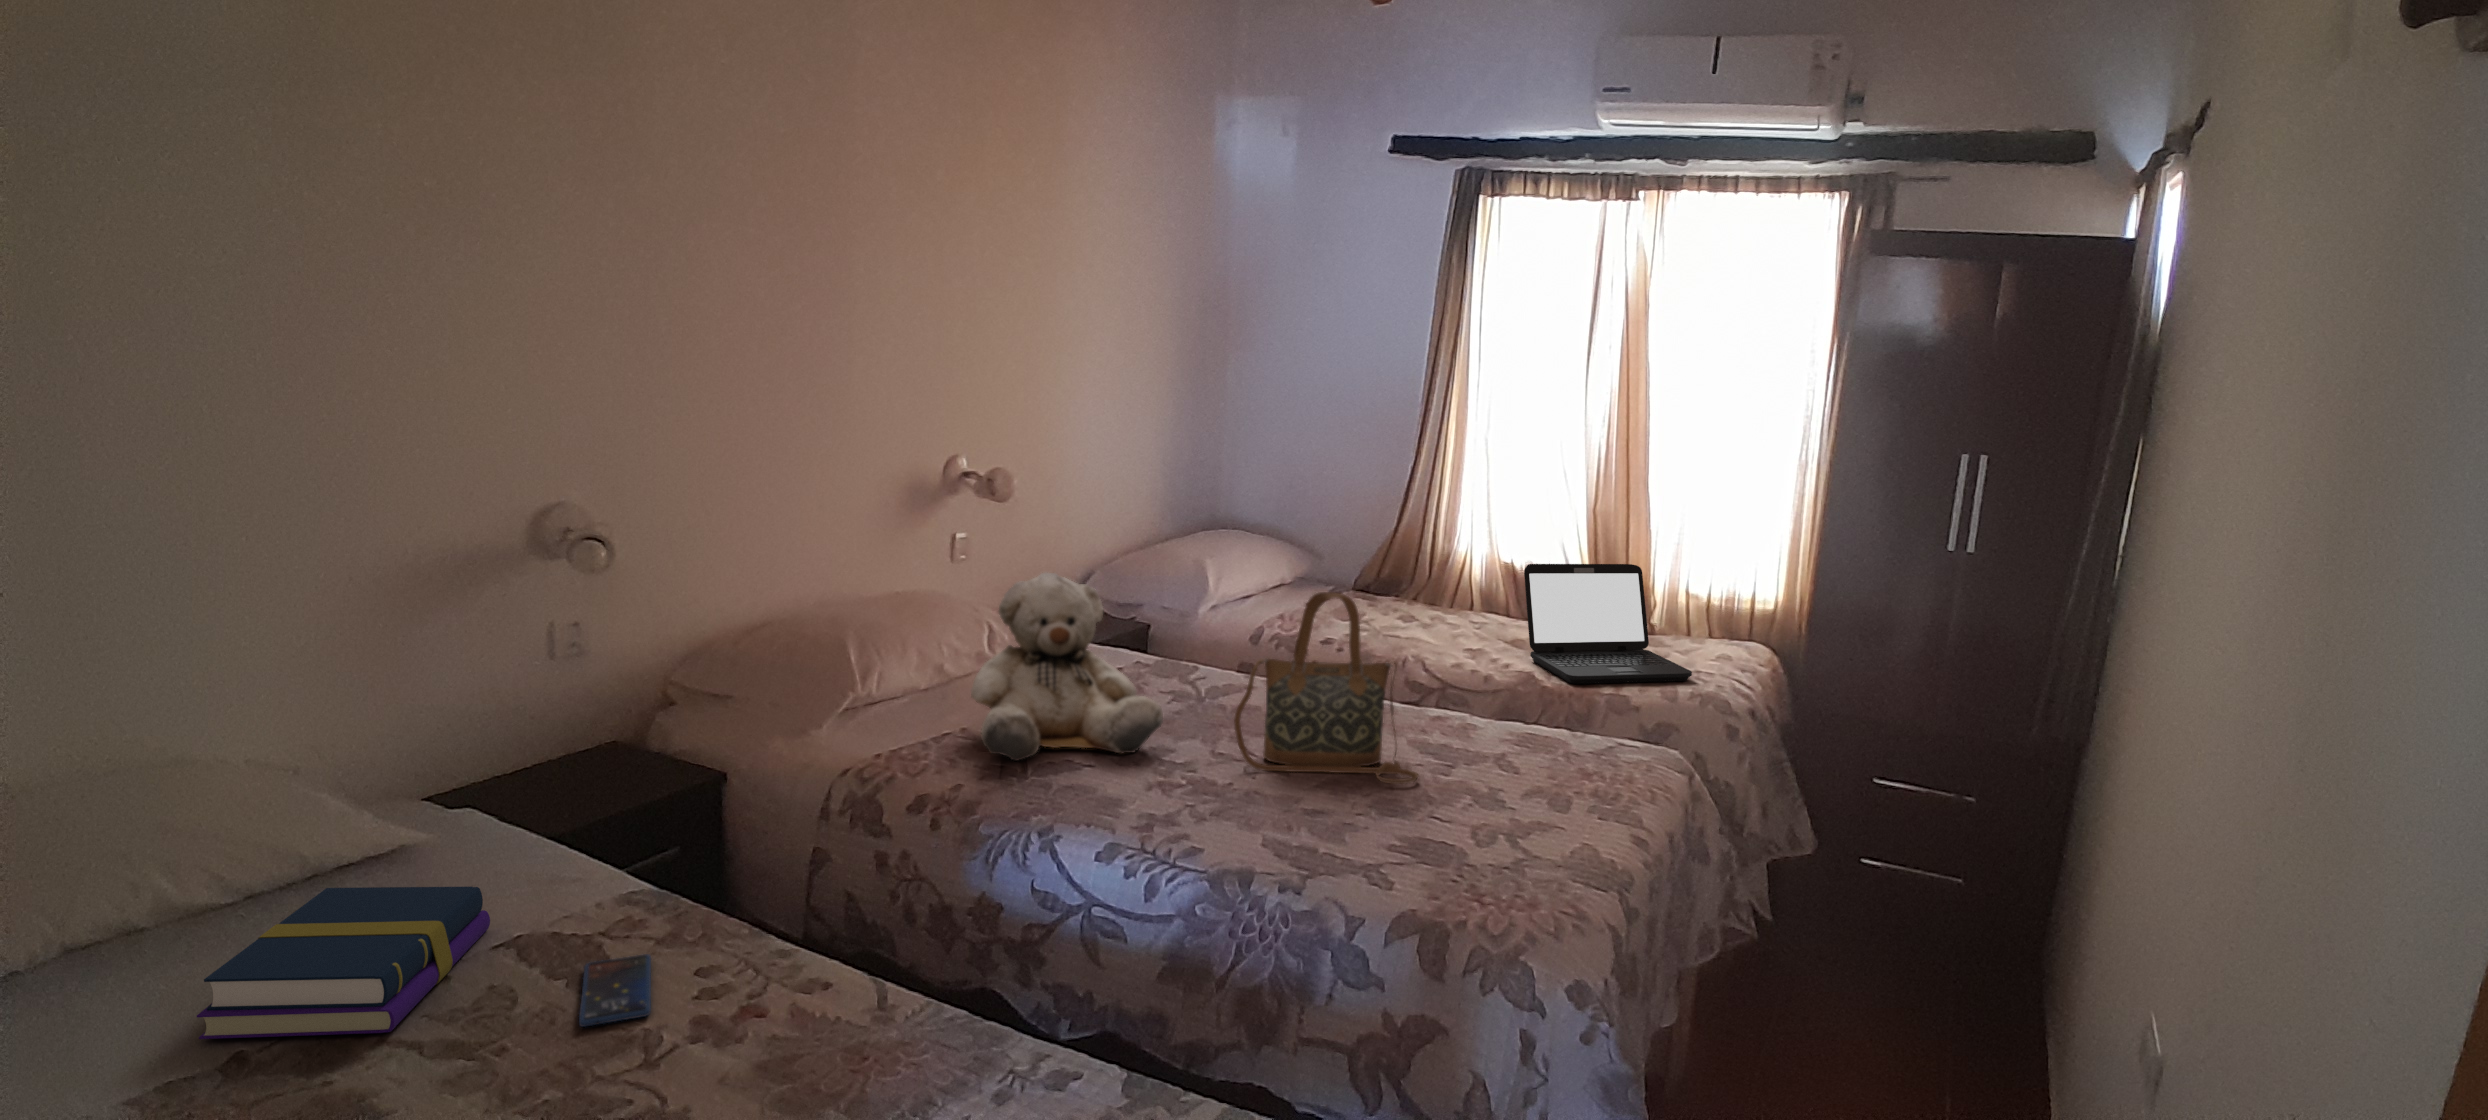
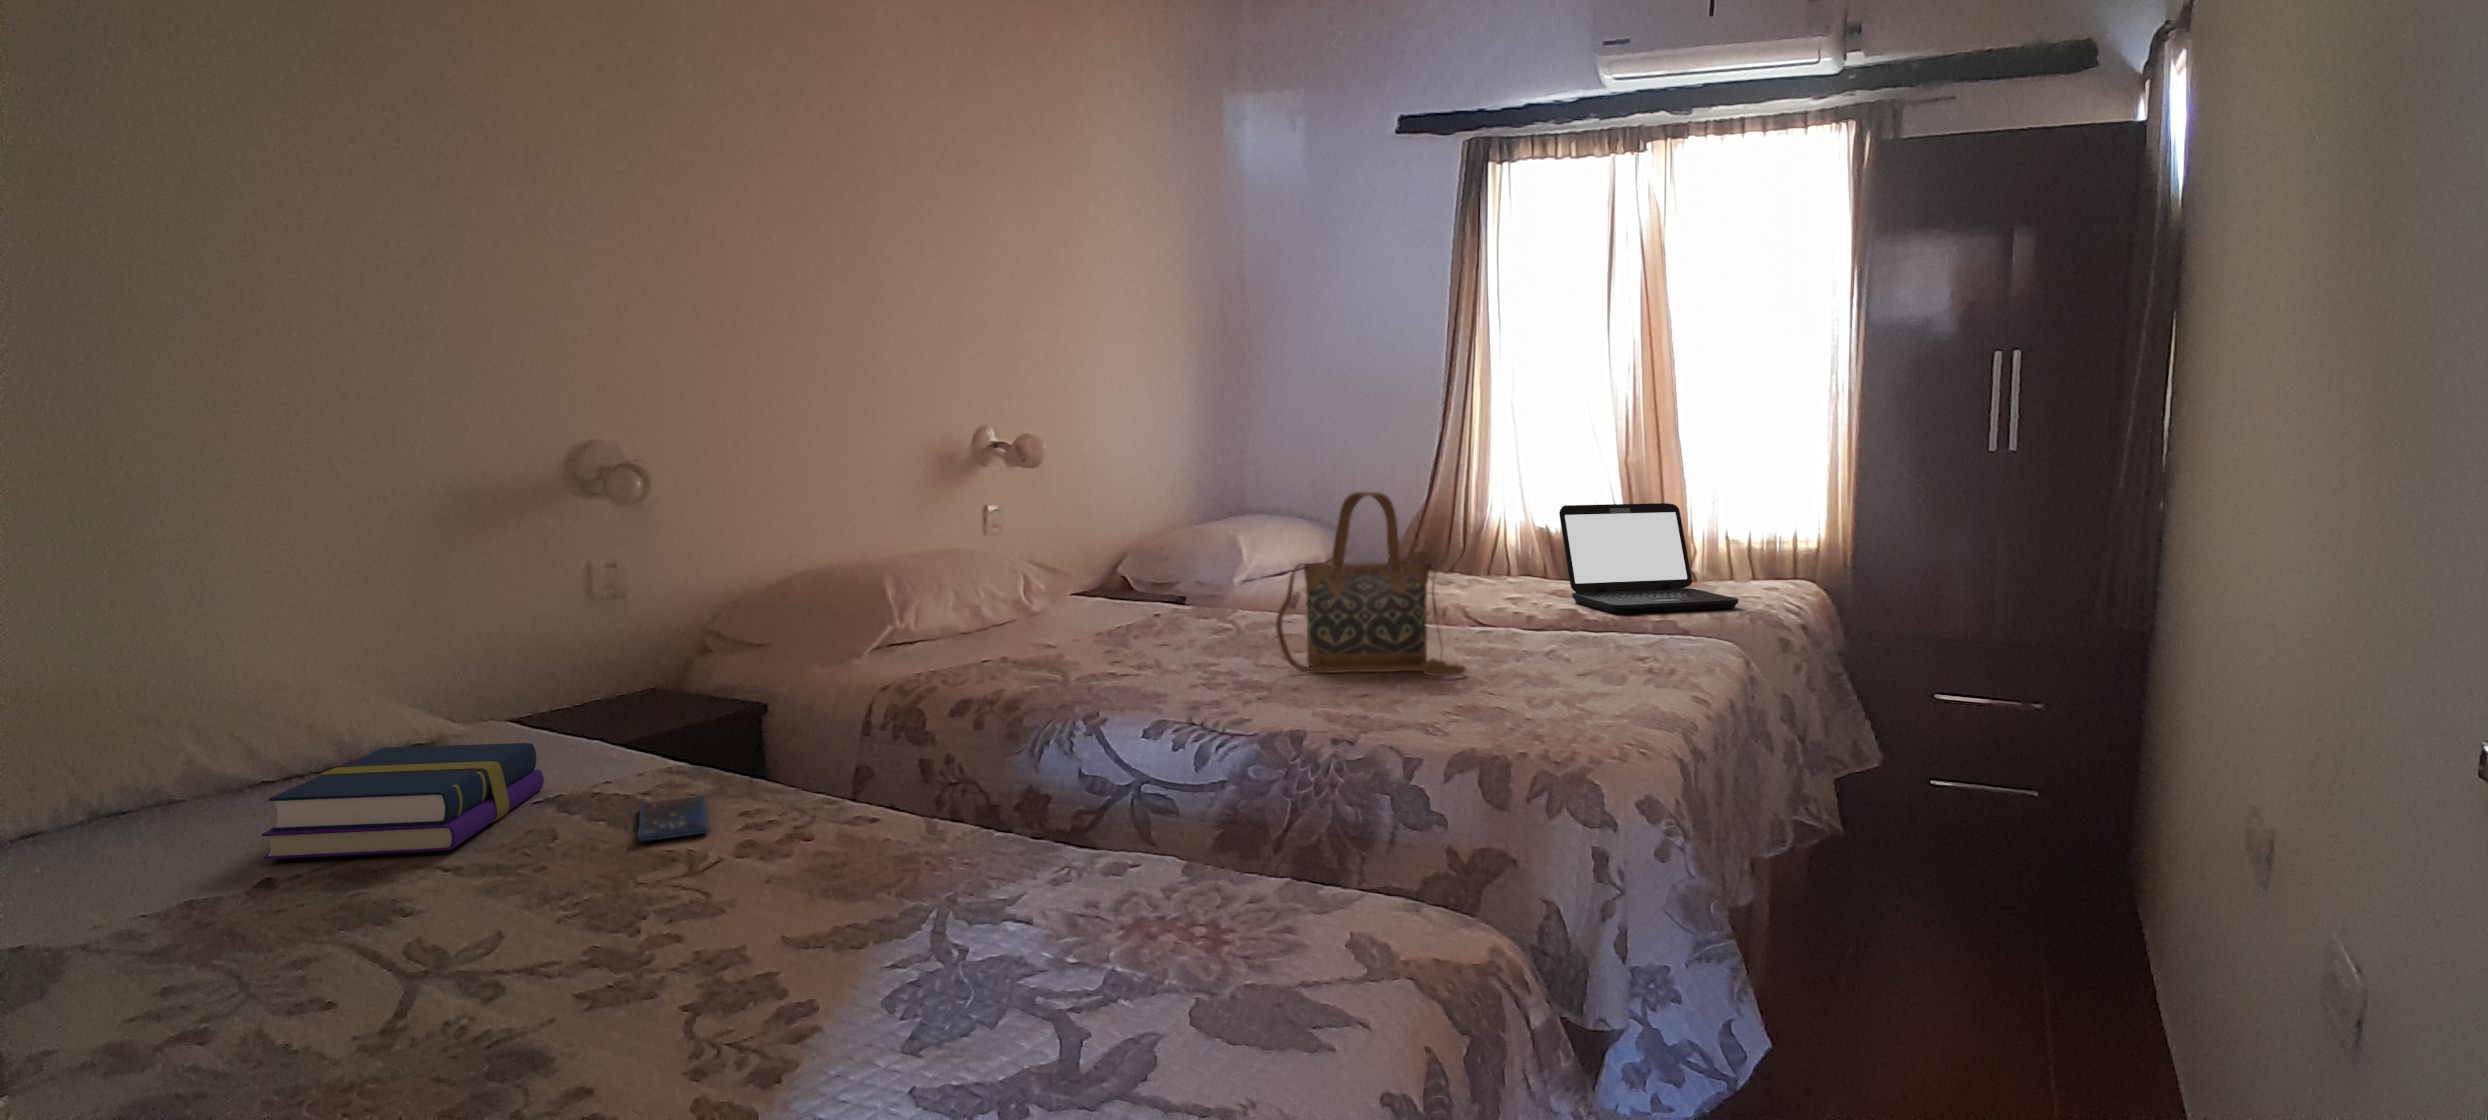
teddy bear: present [971,573,1163,761] -> none [1009,498,1204,675]

